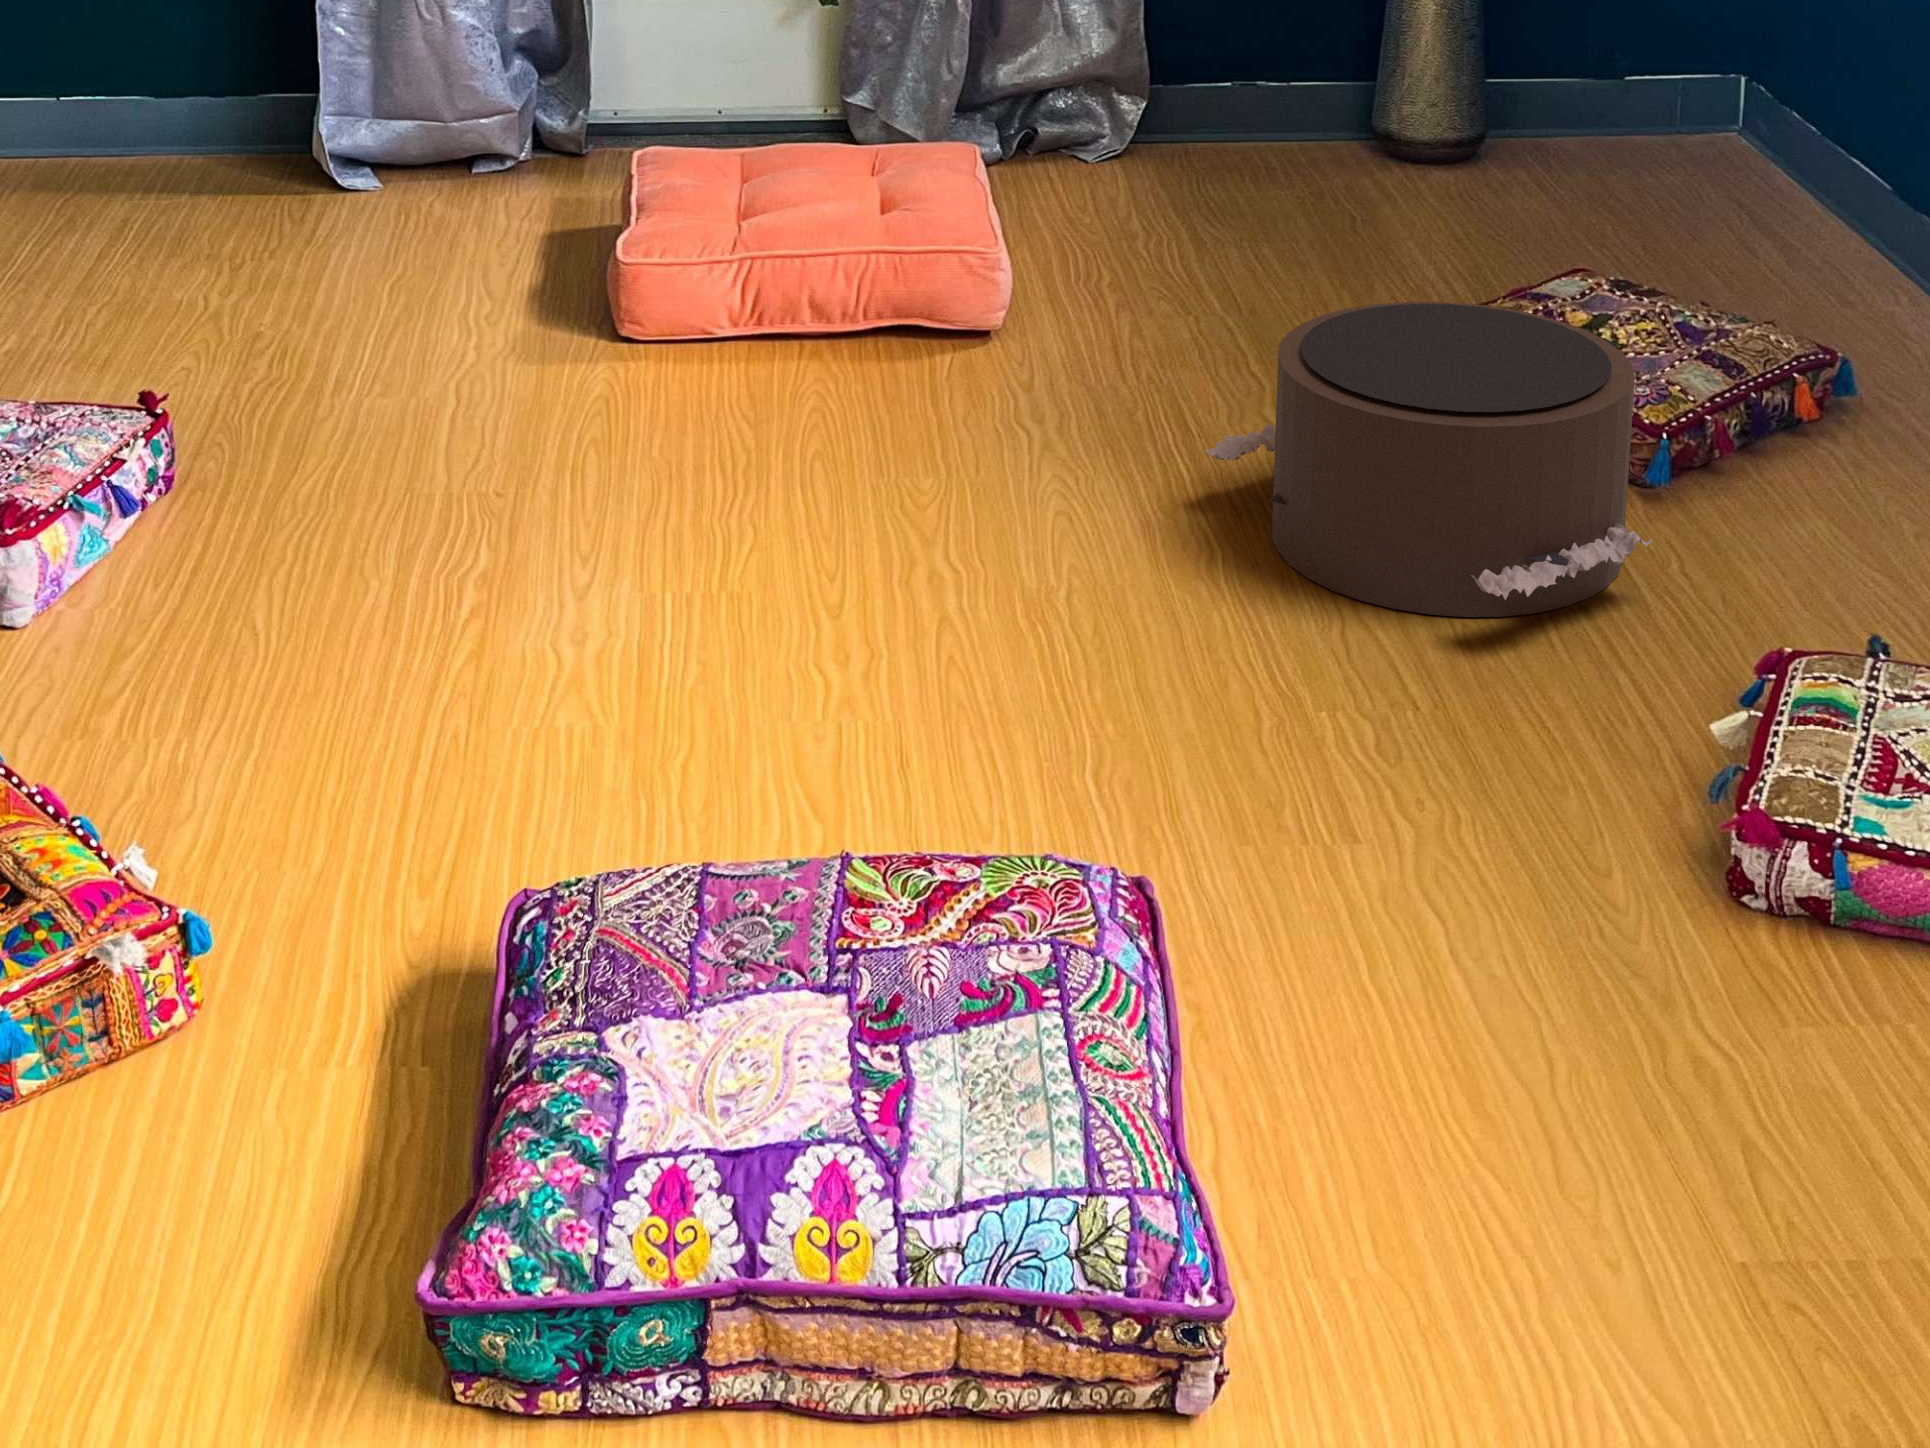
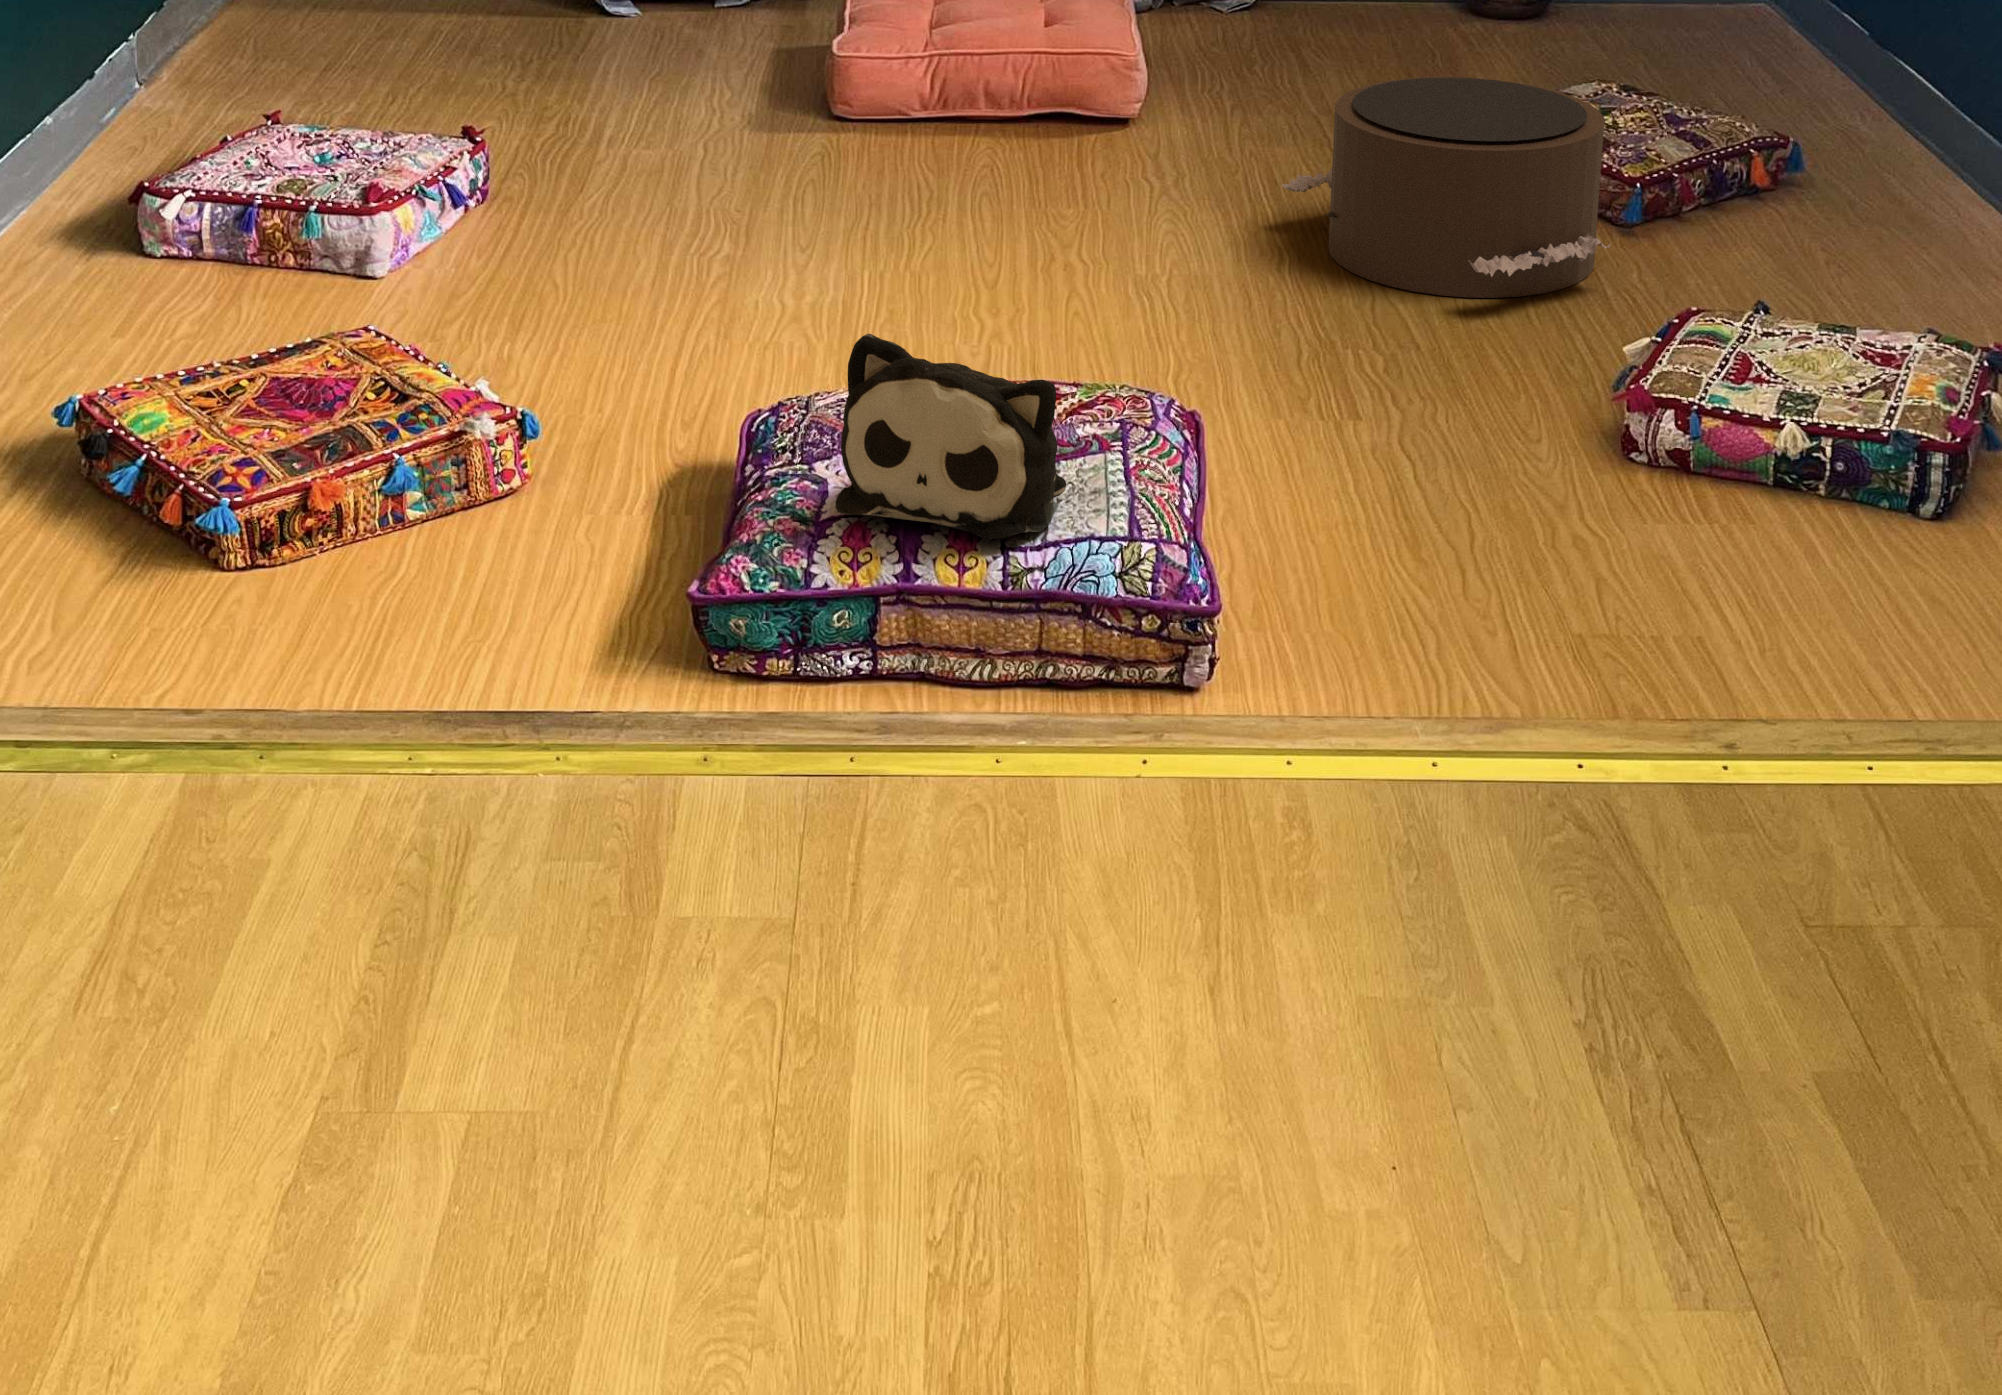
plush toy: none [640,861,979,1185] -> present [836,333,1066,539]

